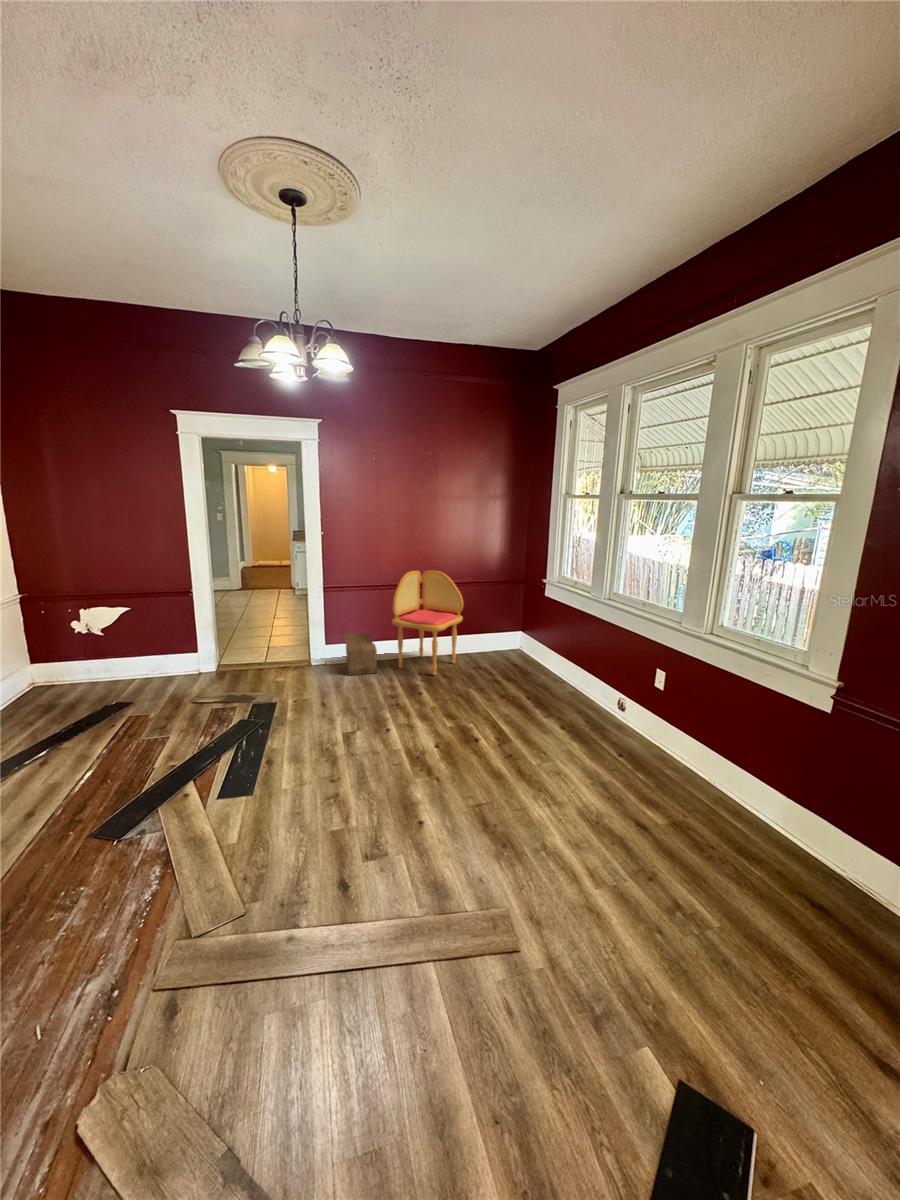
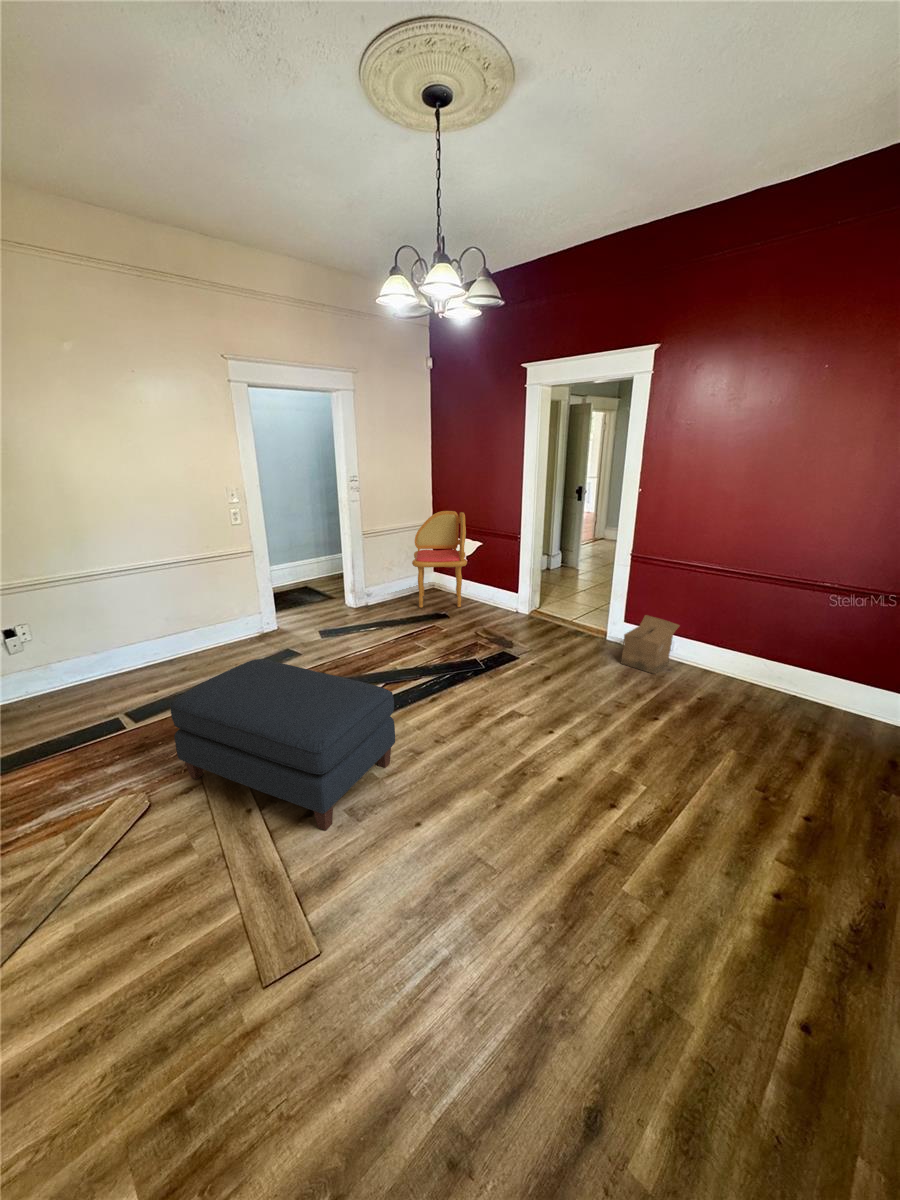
dining chair: present [392,570,463,675] -> present [412,511,467,608]
ottoman: none [109,737,388,997] -> present [170,659,395,831]

